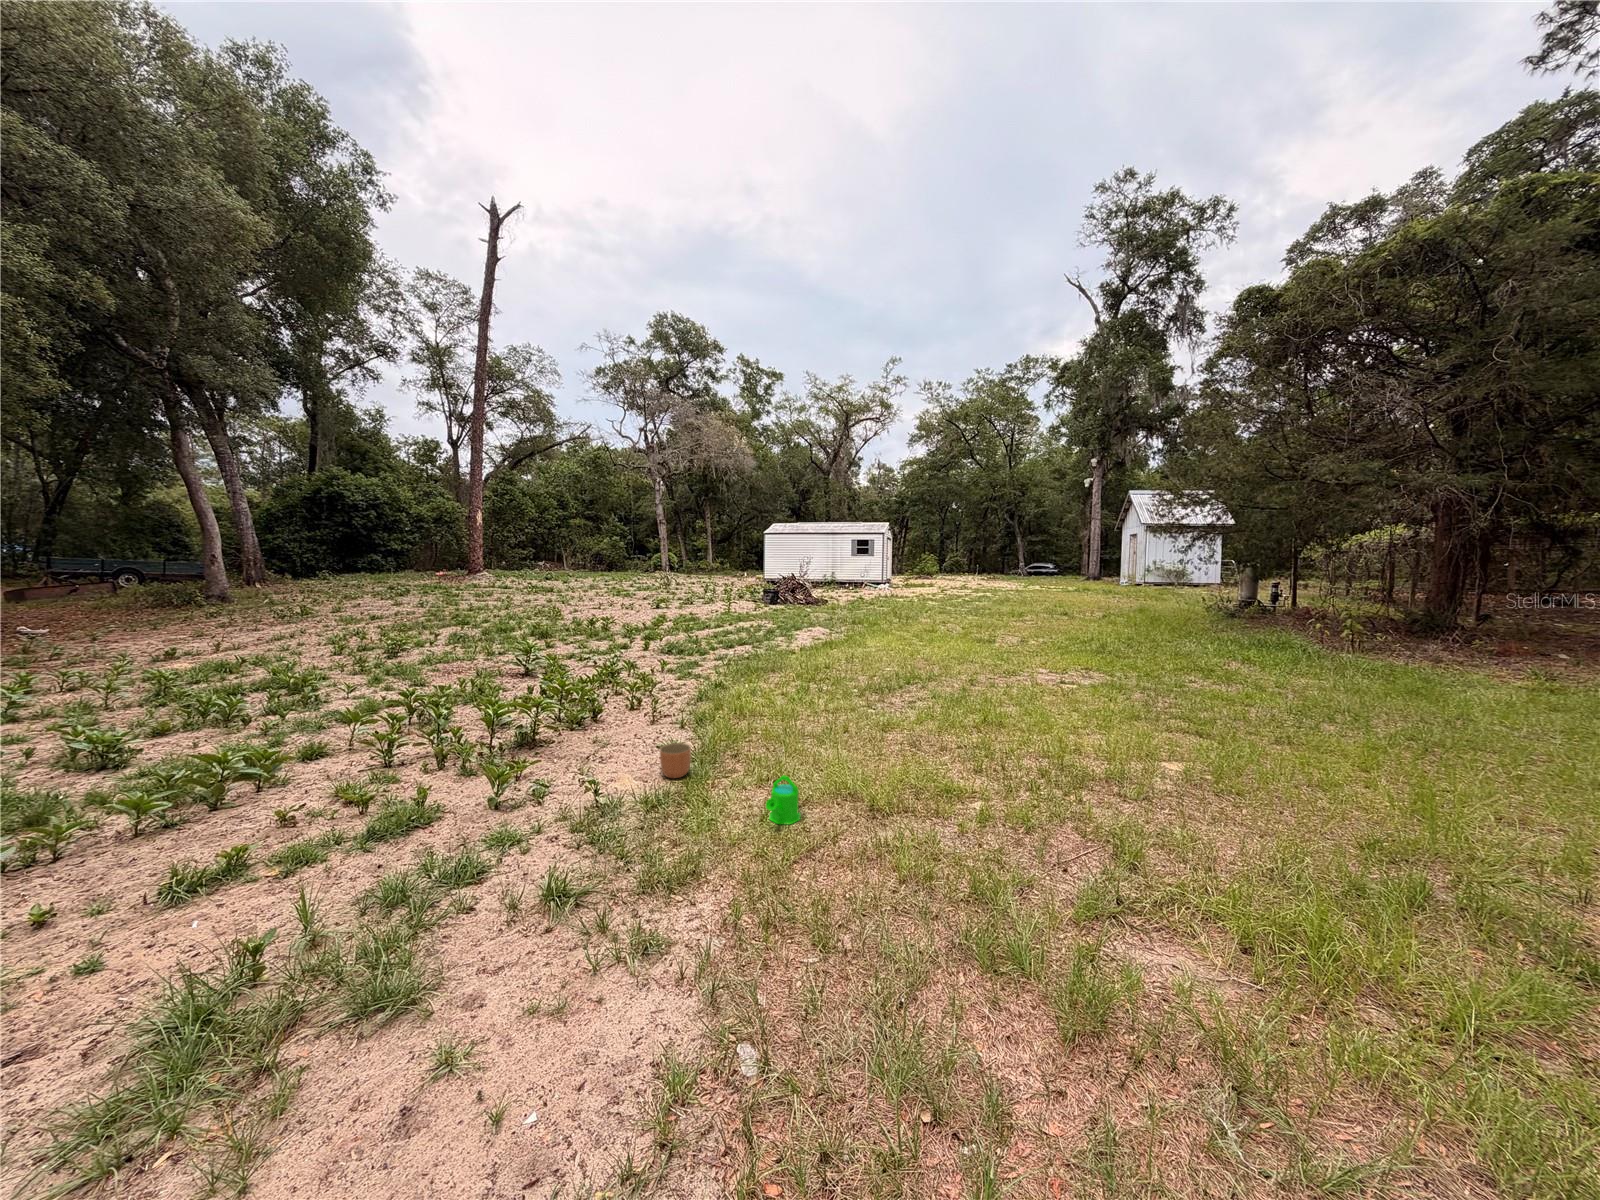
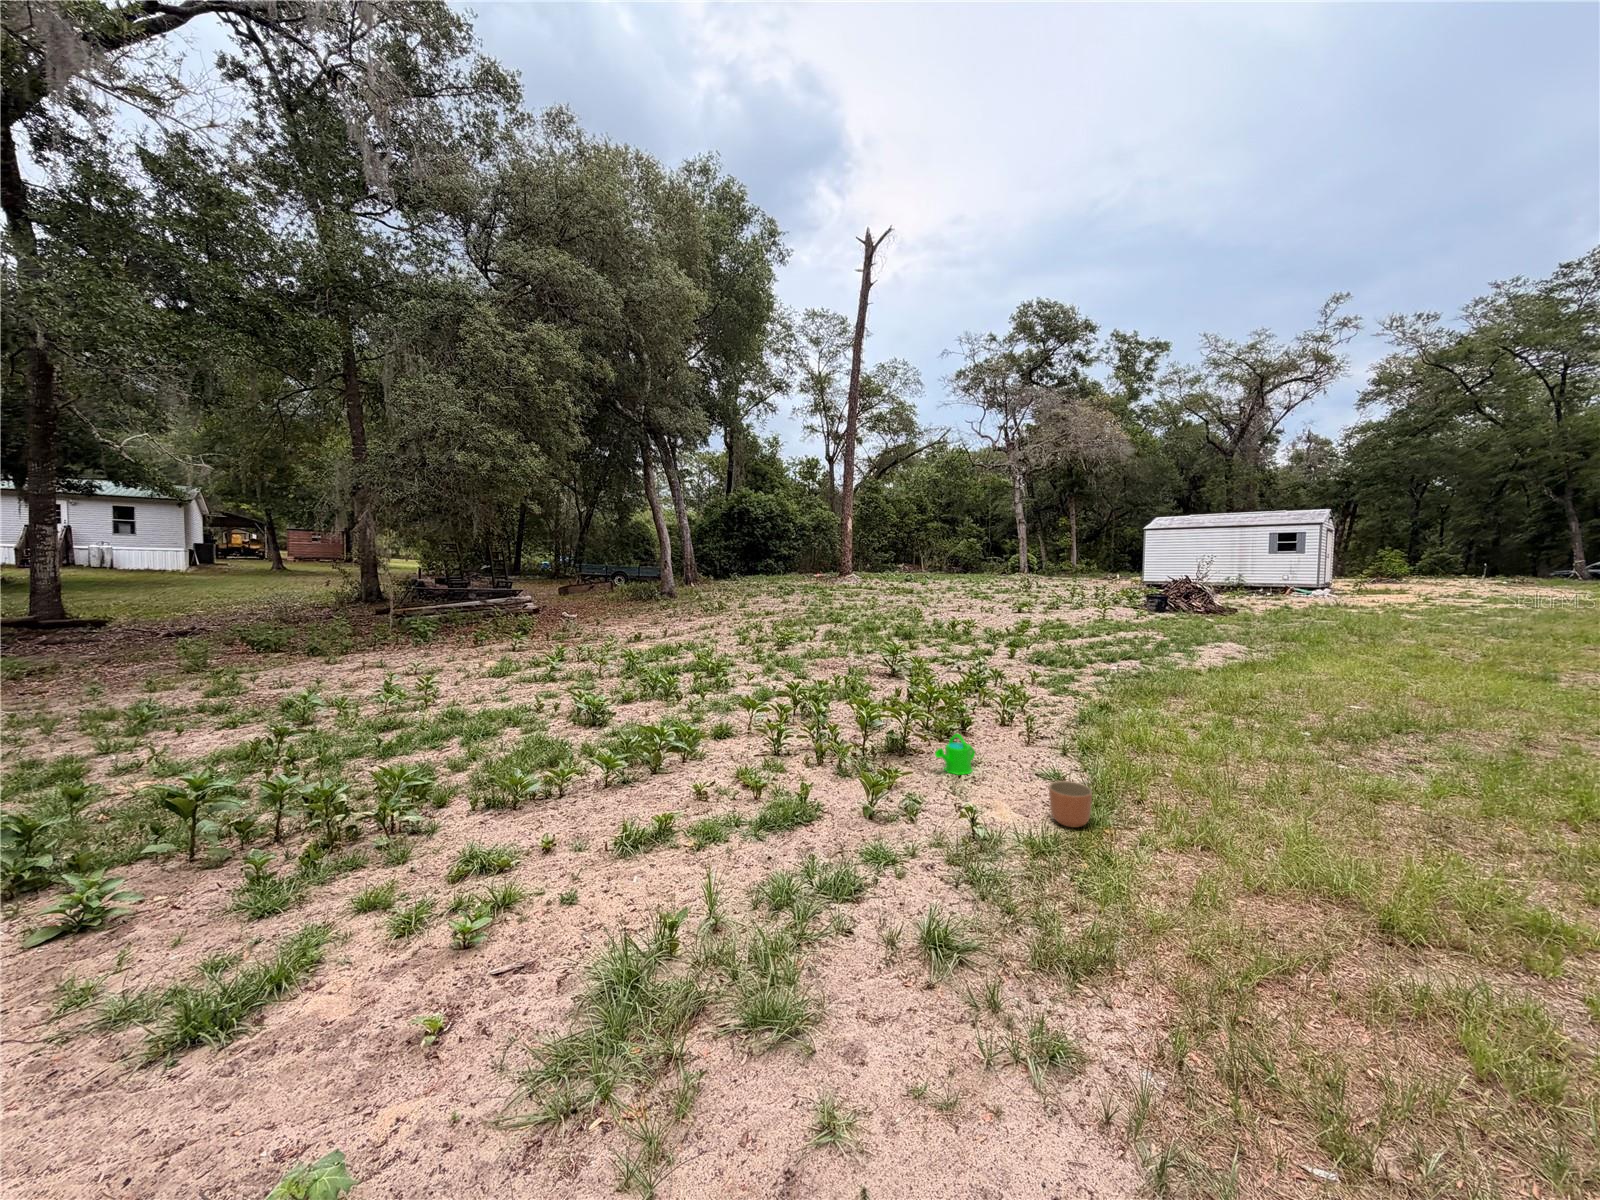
watering can: present [766,775,801,824] -> present [935,734,975,775]

